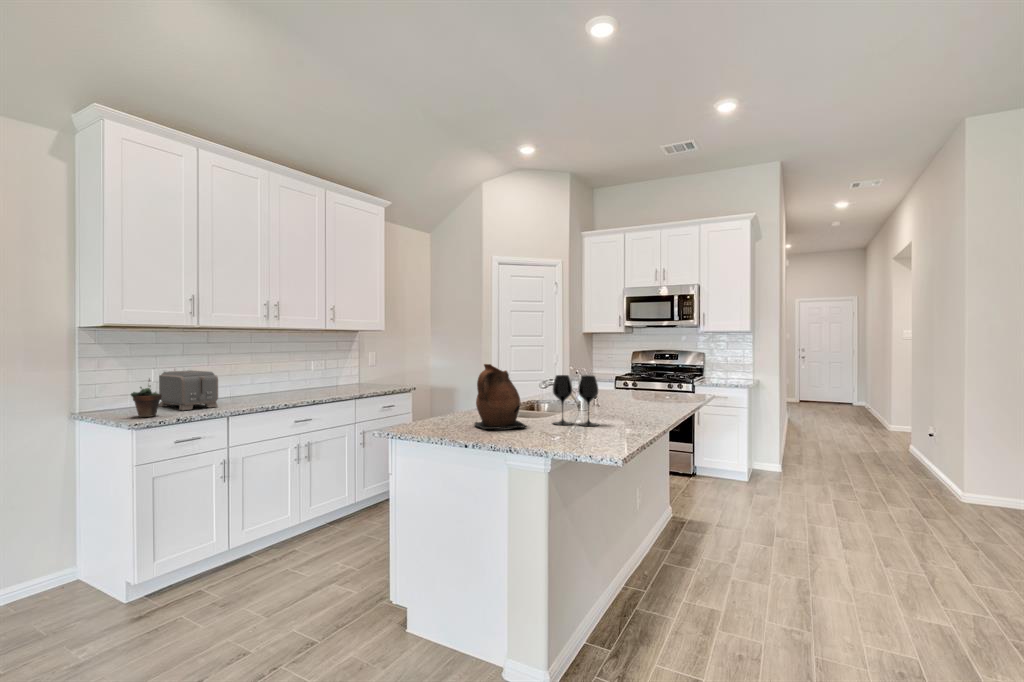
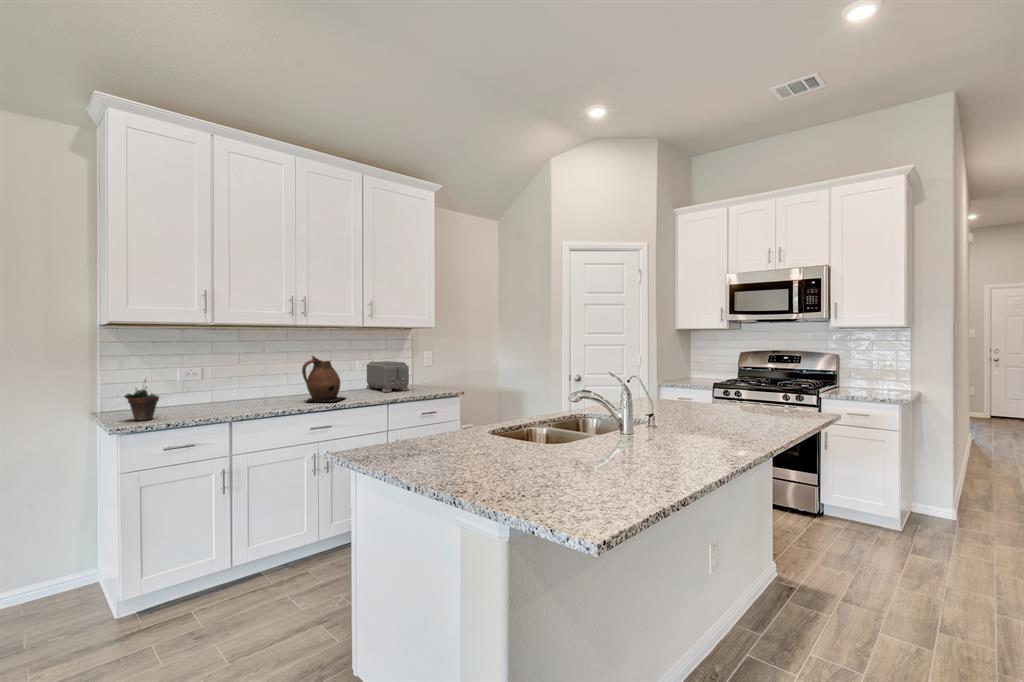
ceramic pitcher: present [475,364,526,429] -> present [302,356,346,401]
toaster: present [159,370,218,410] -> present [366,361,409,392]
wine glass: present [553,375,599,426] -> none [554,389,621,467]

